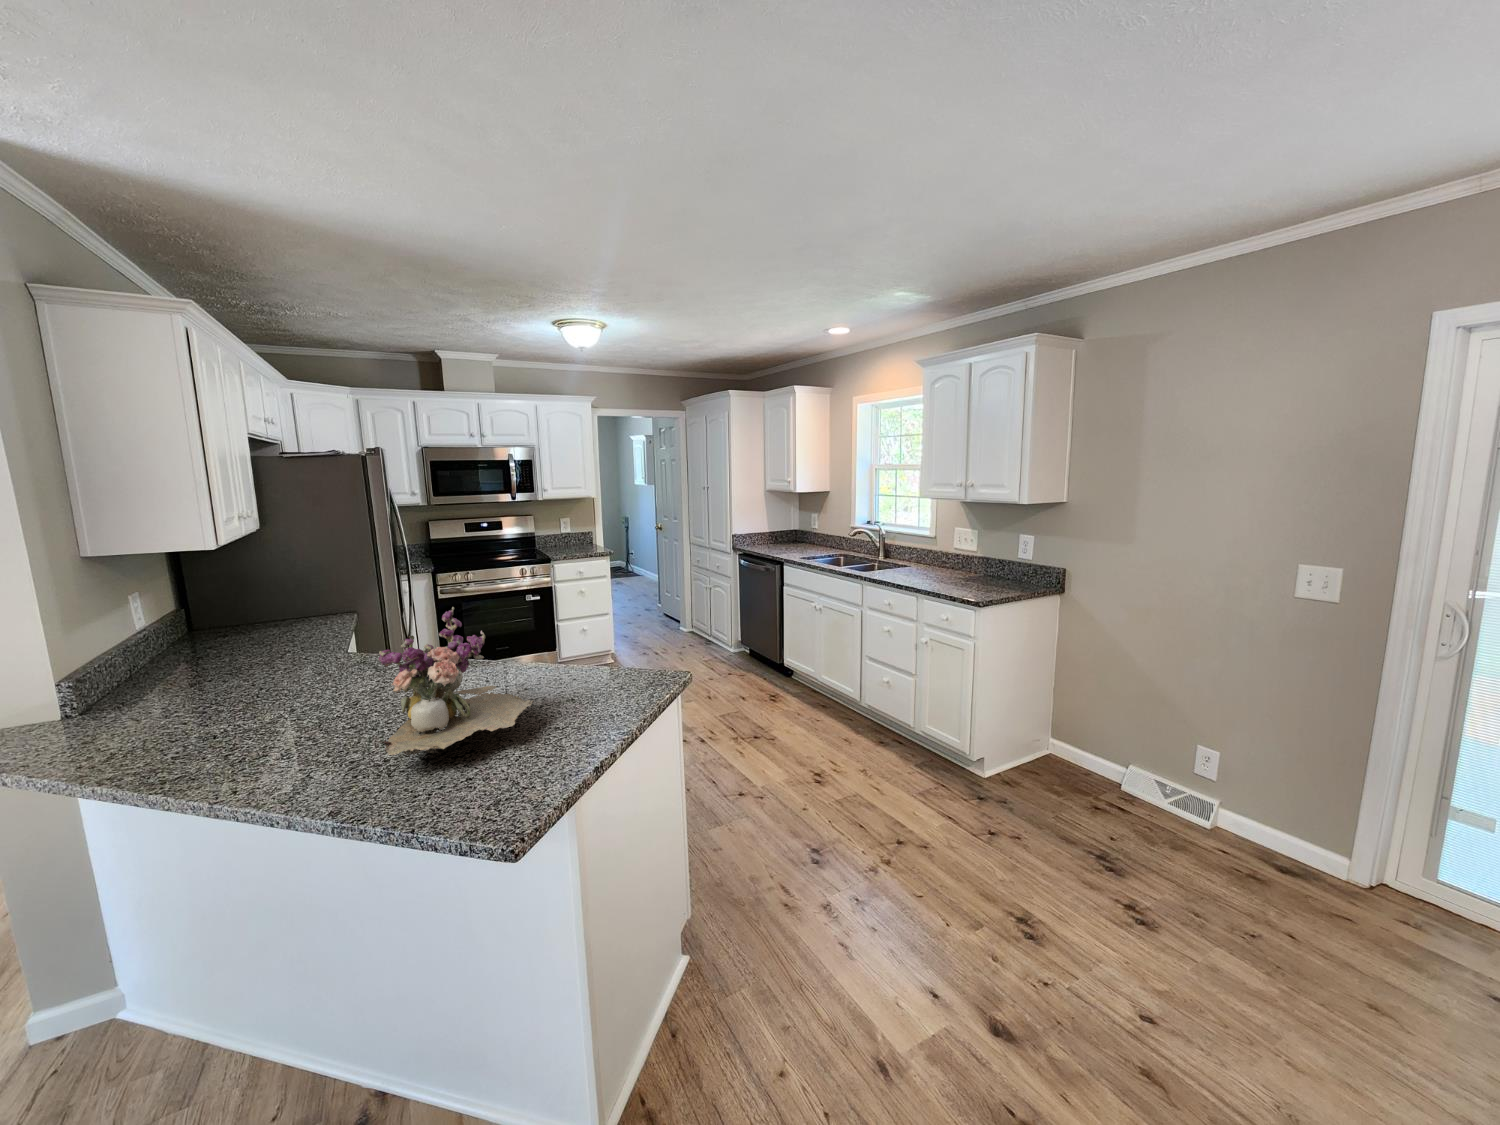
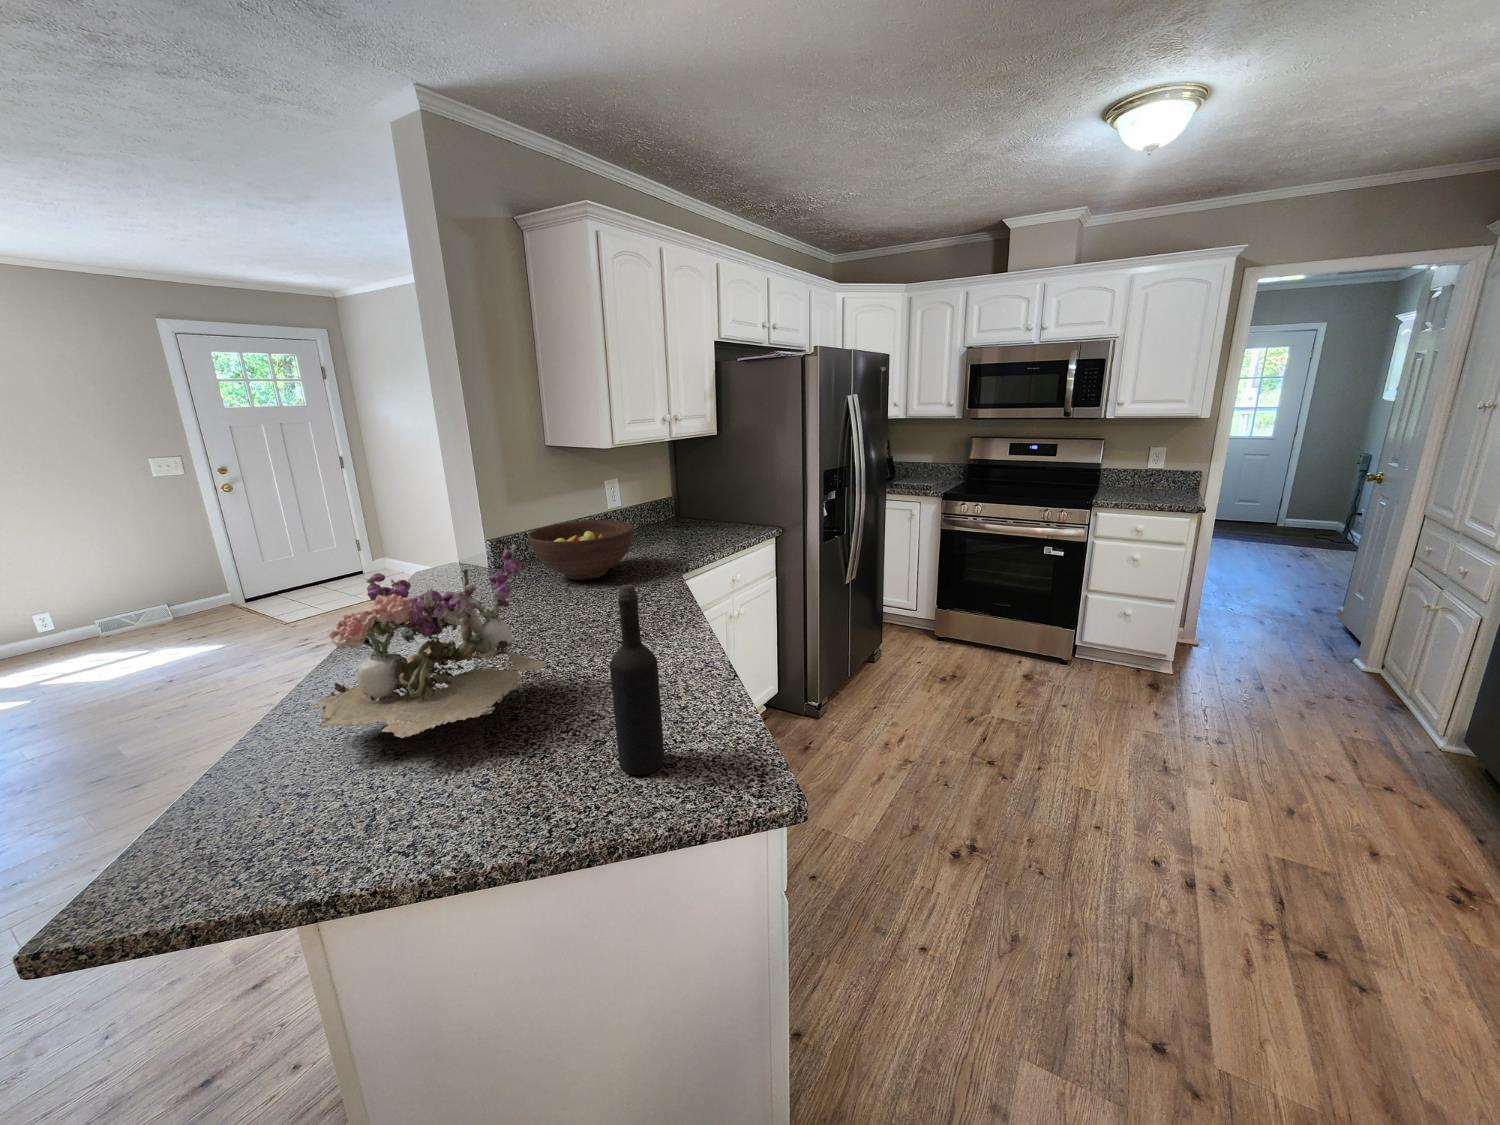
wine bottle: none [602,595,631,699] -> present [610,585,665,775]
fruit bowl: none [176,622,315,689] -> present [528,520,634,580]

